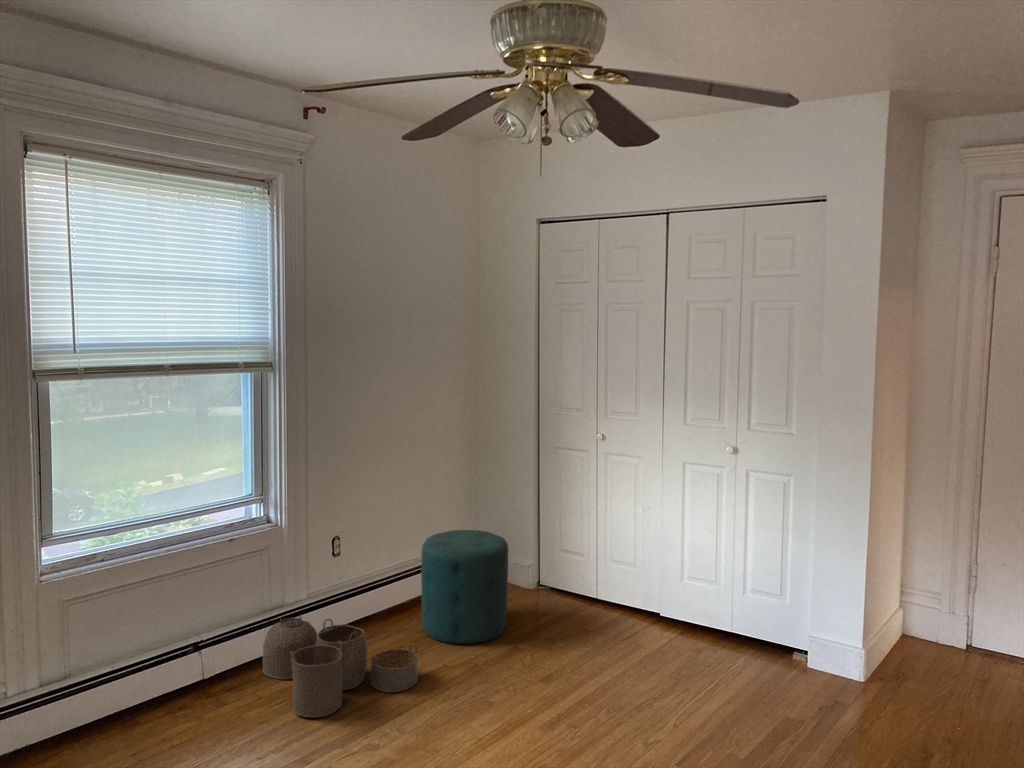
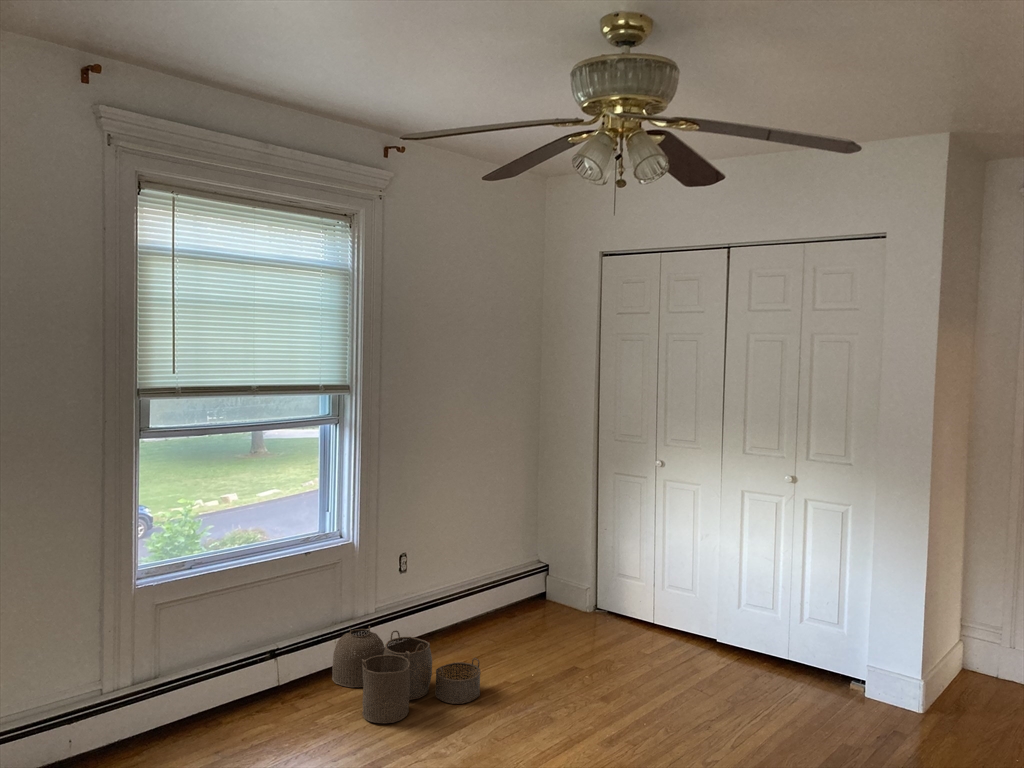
ottoman: present [421,530,508,644] -> none [482,551,567,662]

